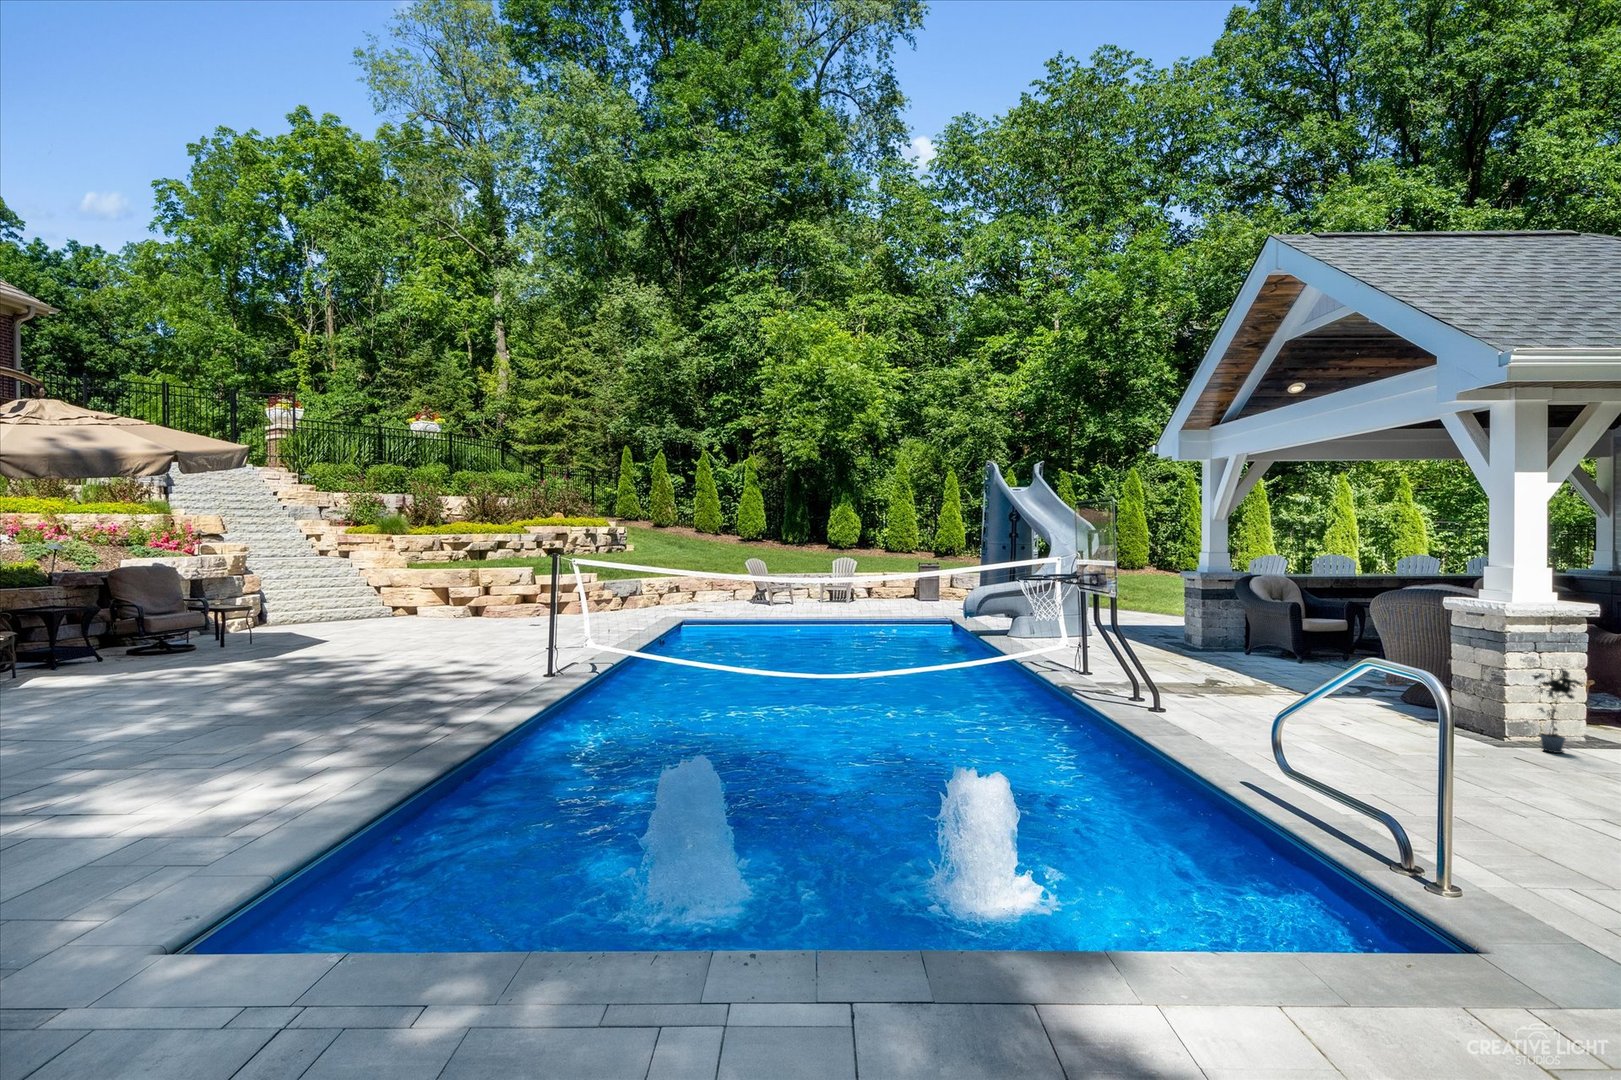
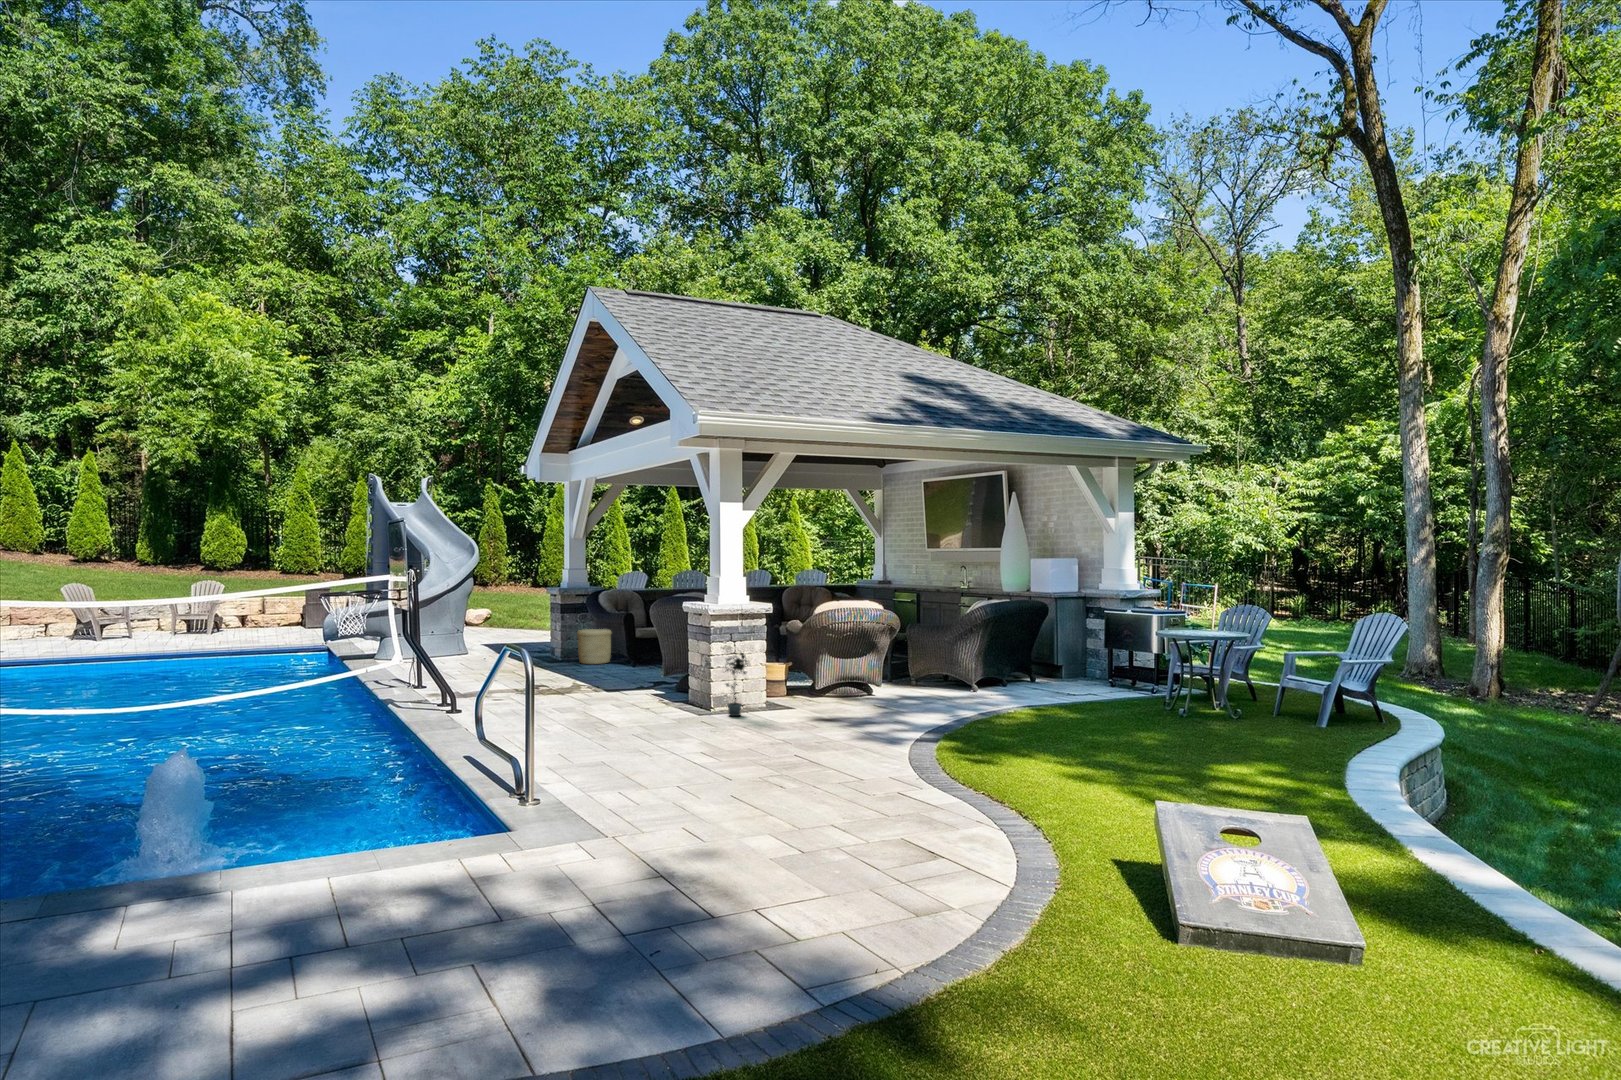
woven basket: none [1222,619,1263,658] -> present [577,629,611,664]

